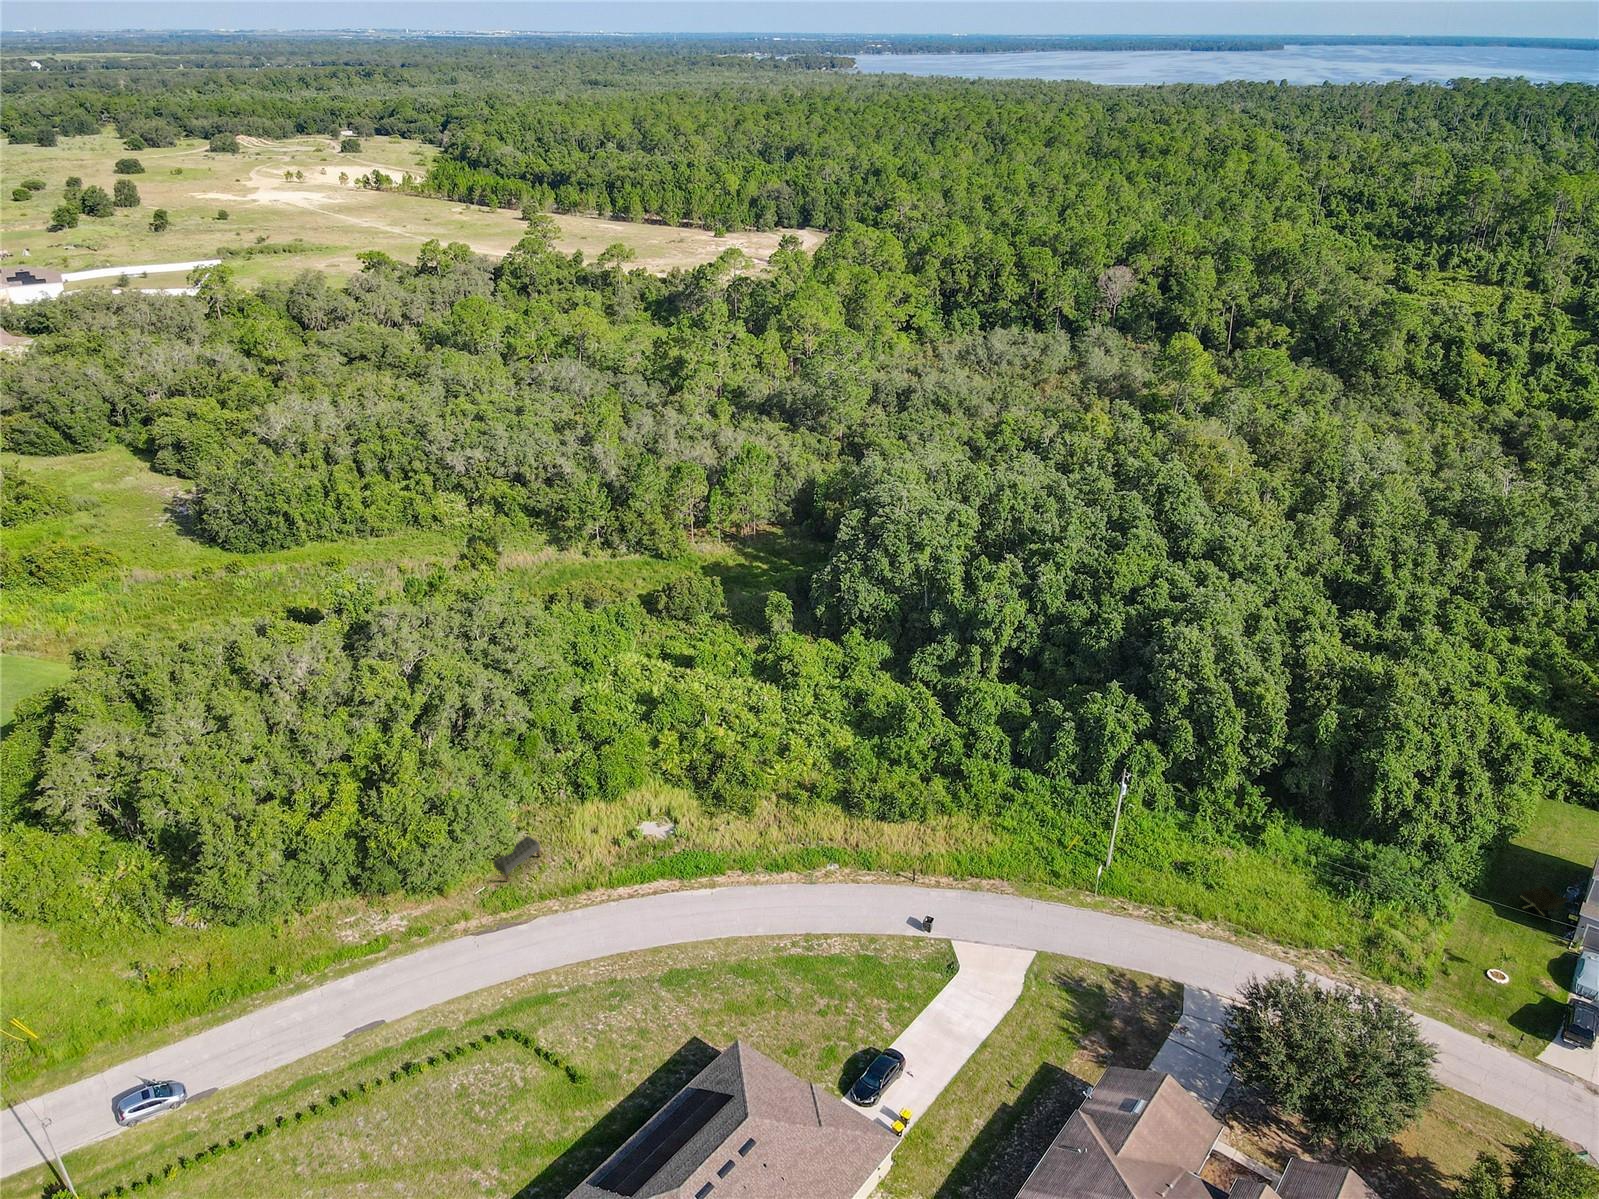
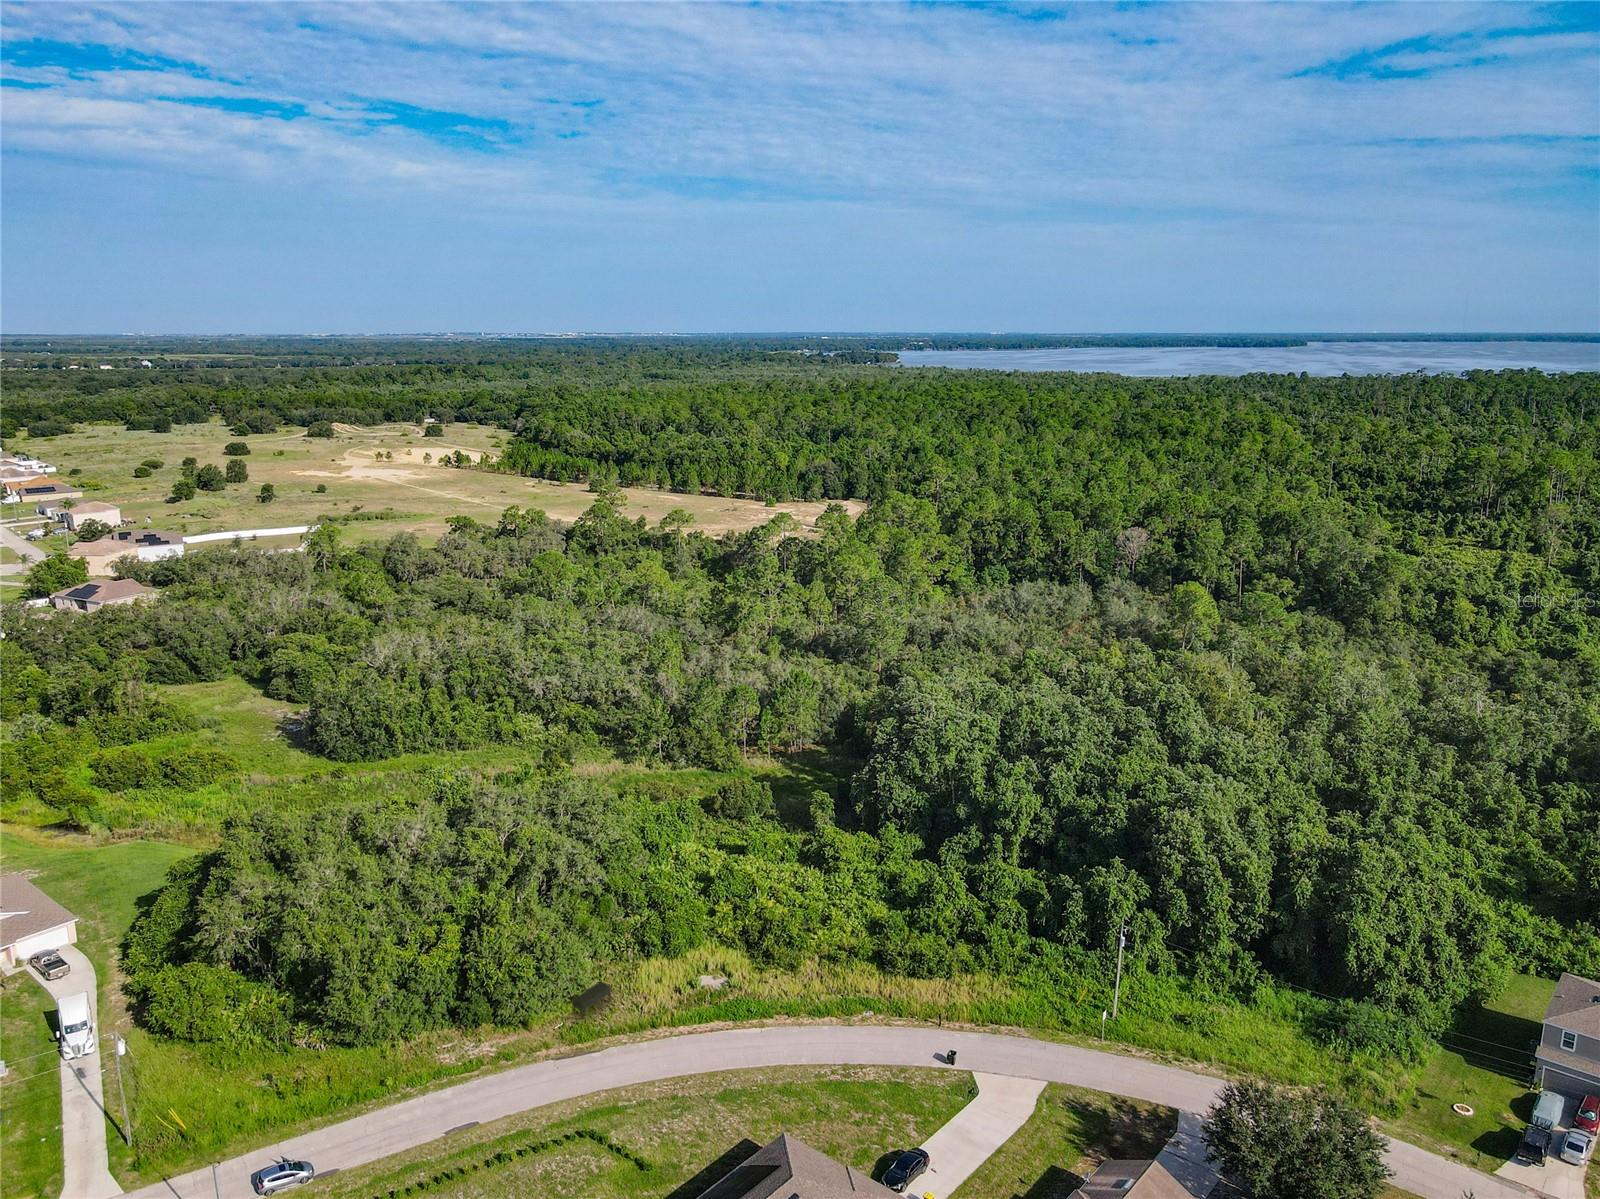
lounge chair: present [1520,886,1568,910] -> none [1492,1043,1534,1071]

